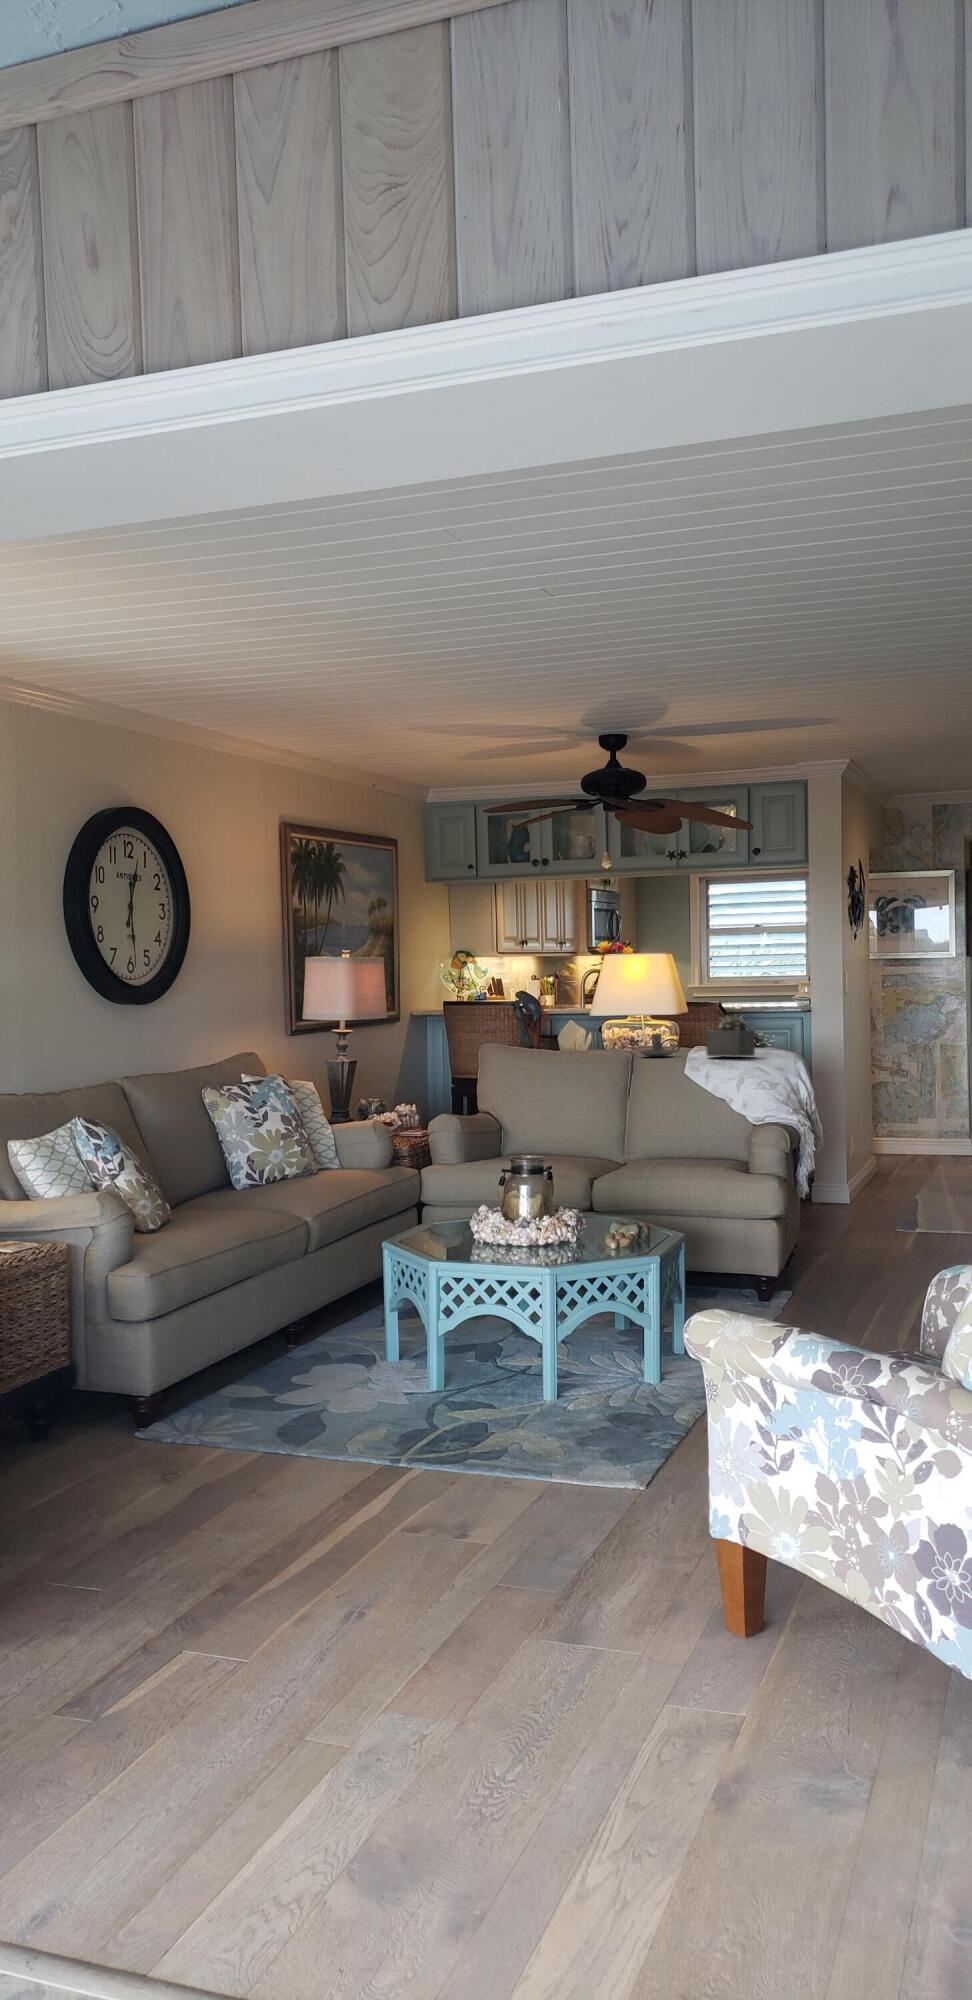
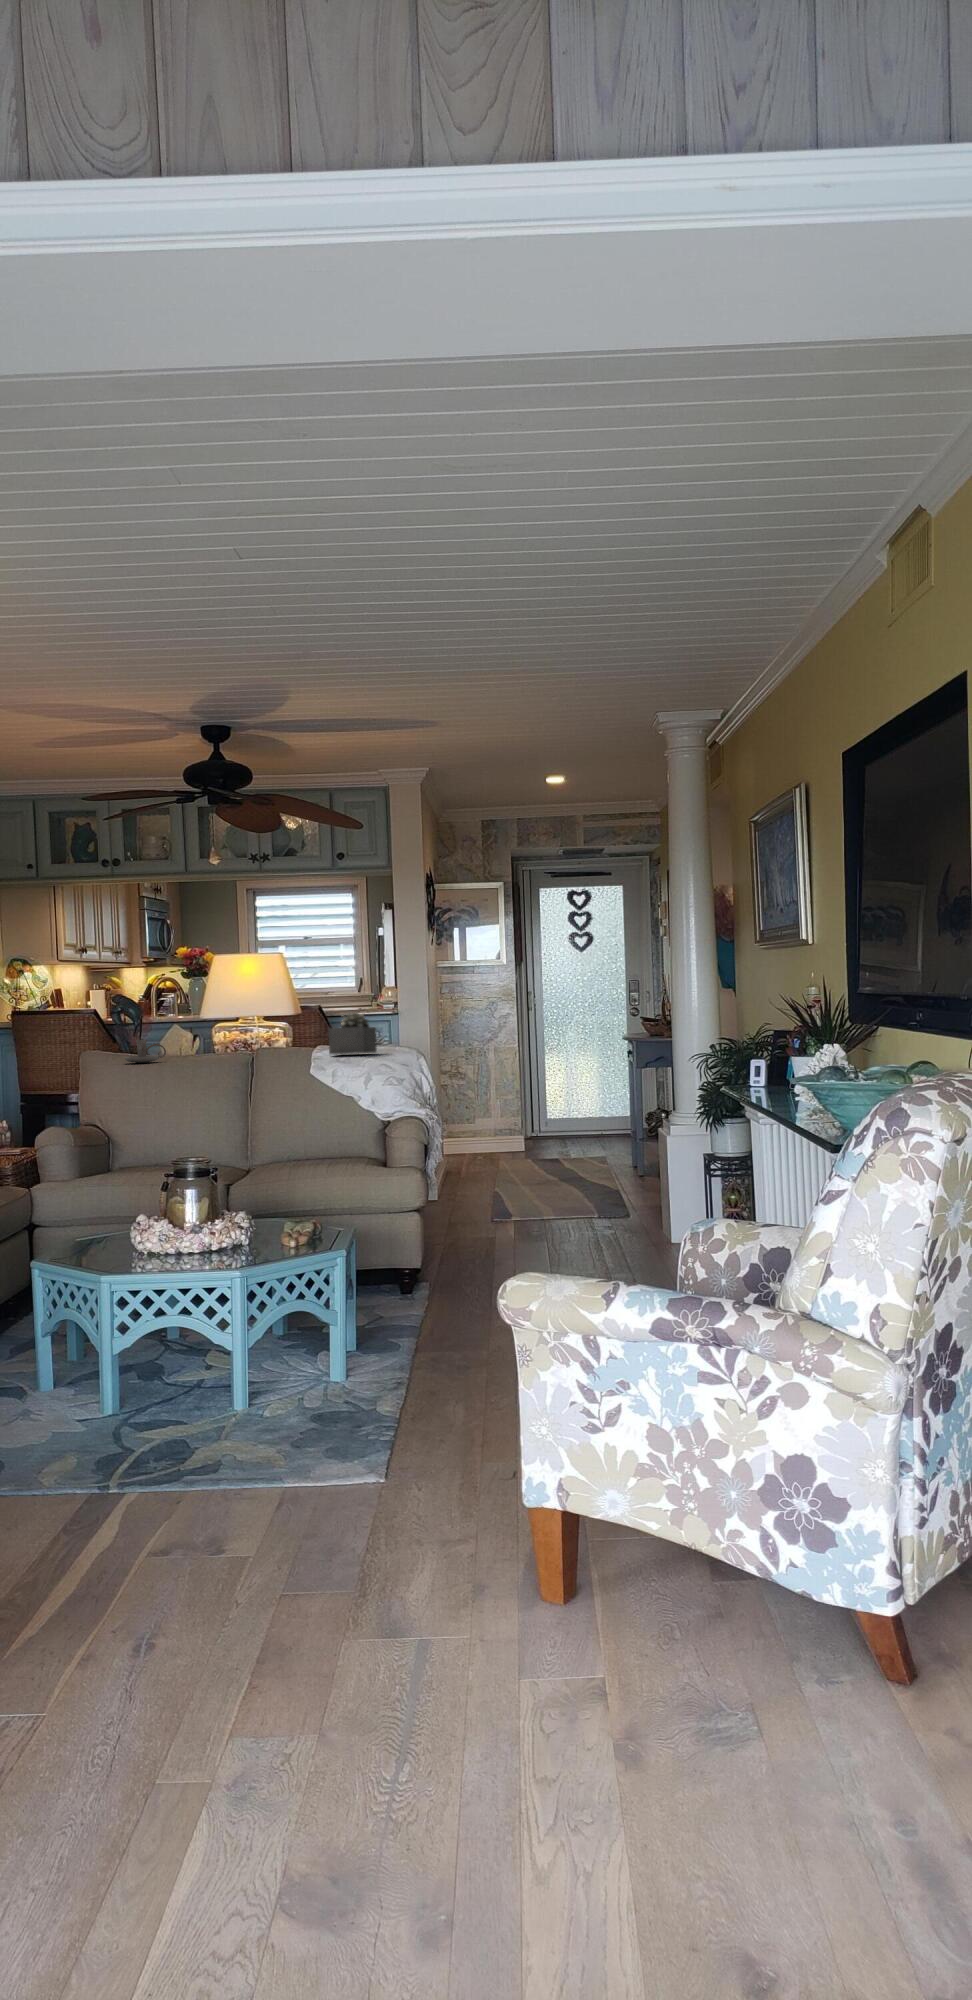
candle holder: present [640,1034,680,1057] -> present [124,1040,166,1063]

